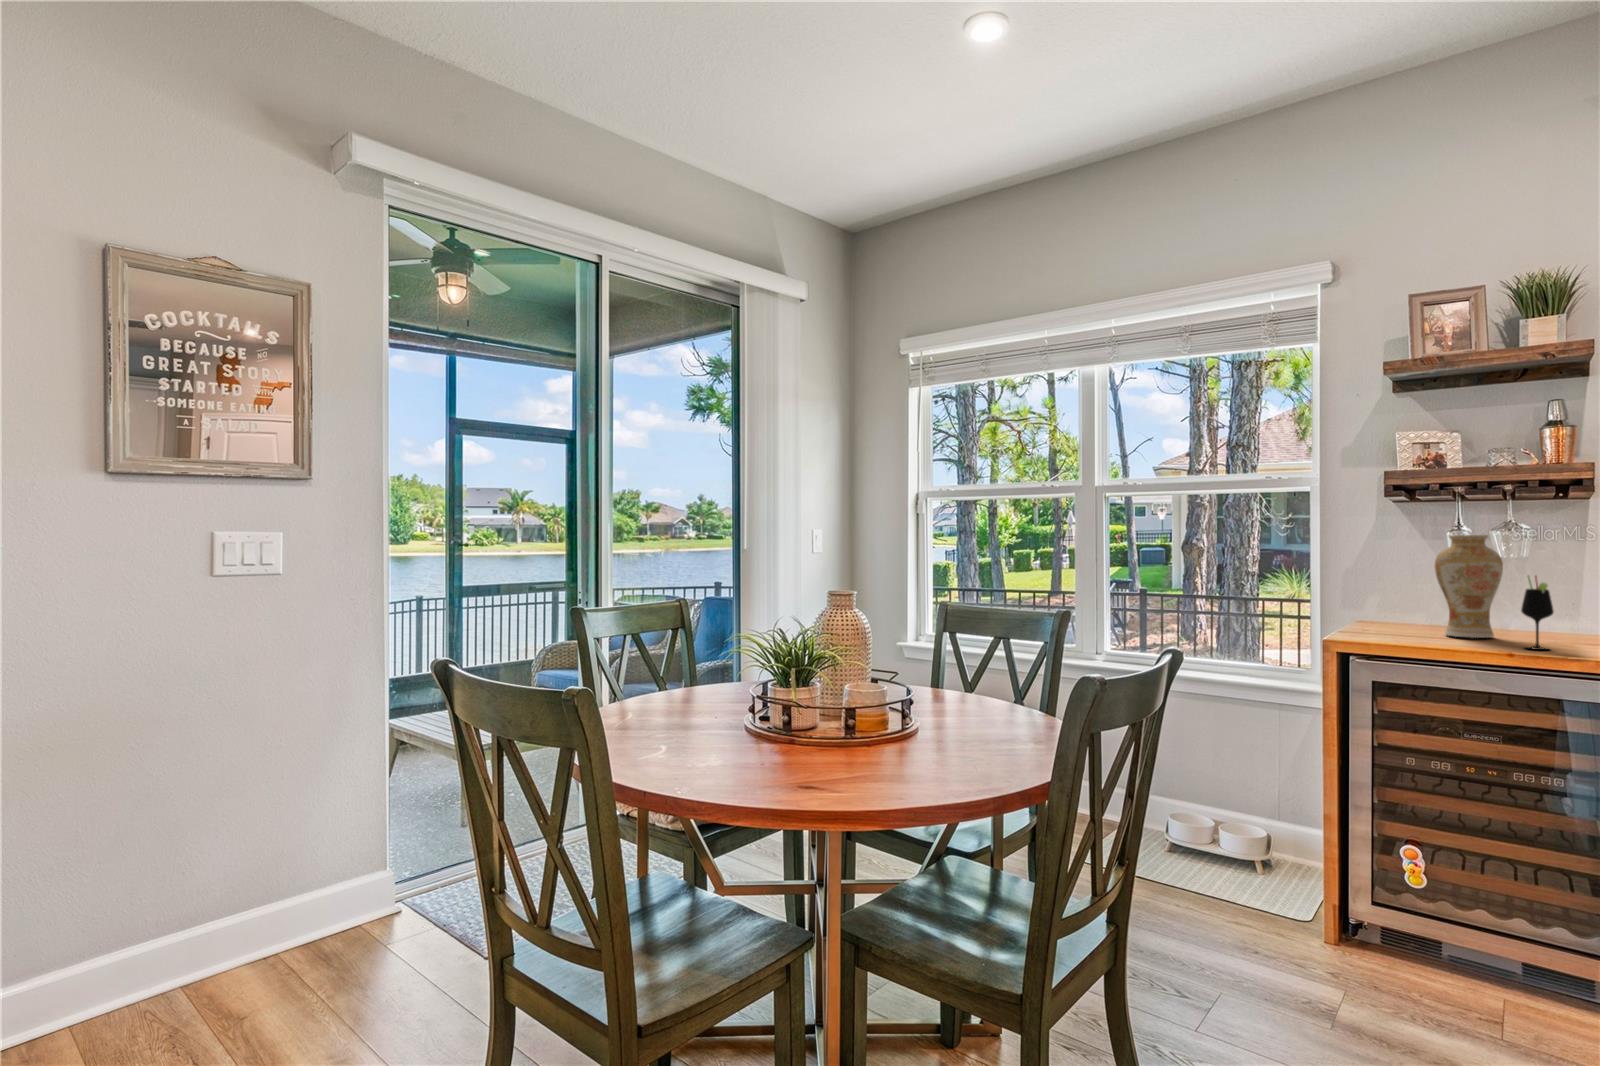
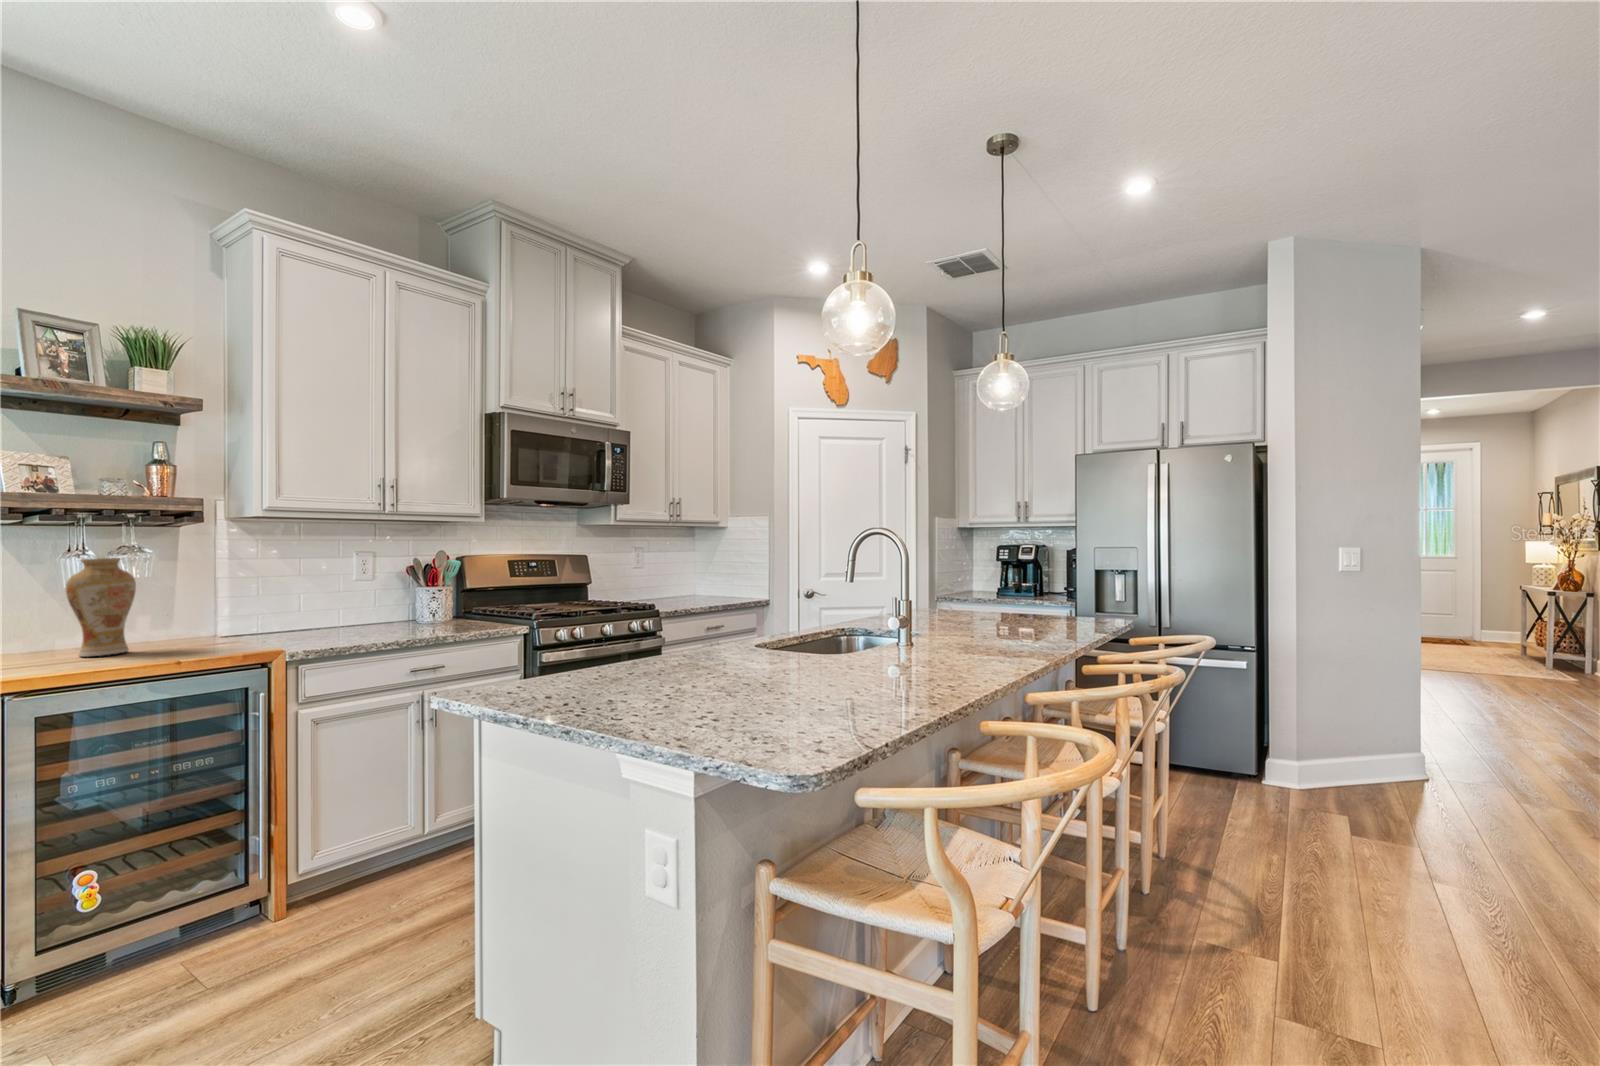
wine glass: present [1521,576,1554,650] -> none [168,590,194,654]

